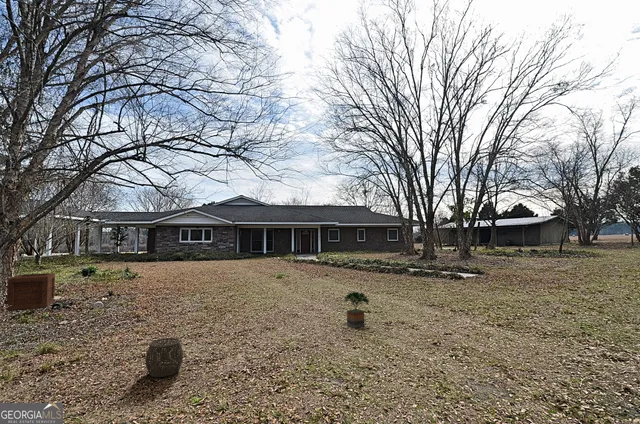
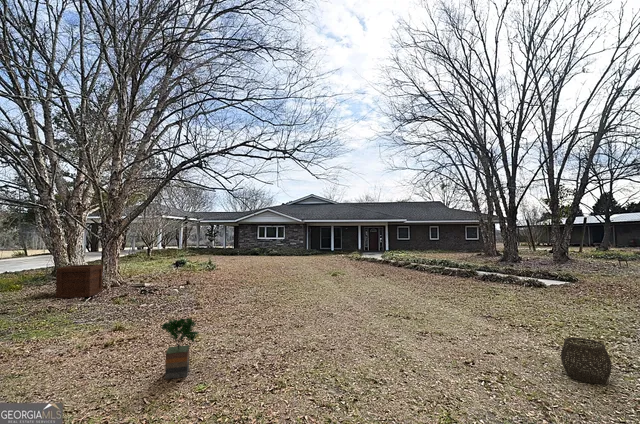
potted tree: present [345,292,369,328] -> present [161,318,198,379]
woven basket: present [145,338,183,377] -> present [561,338,612,384]

